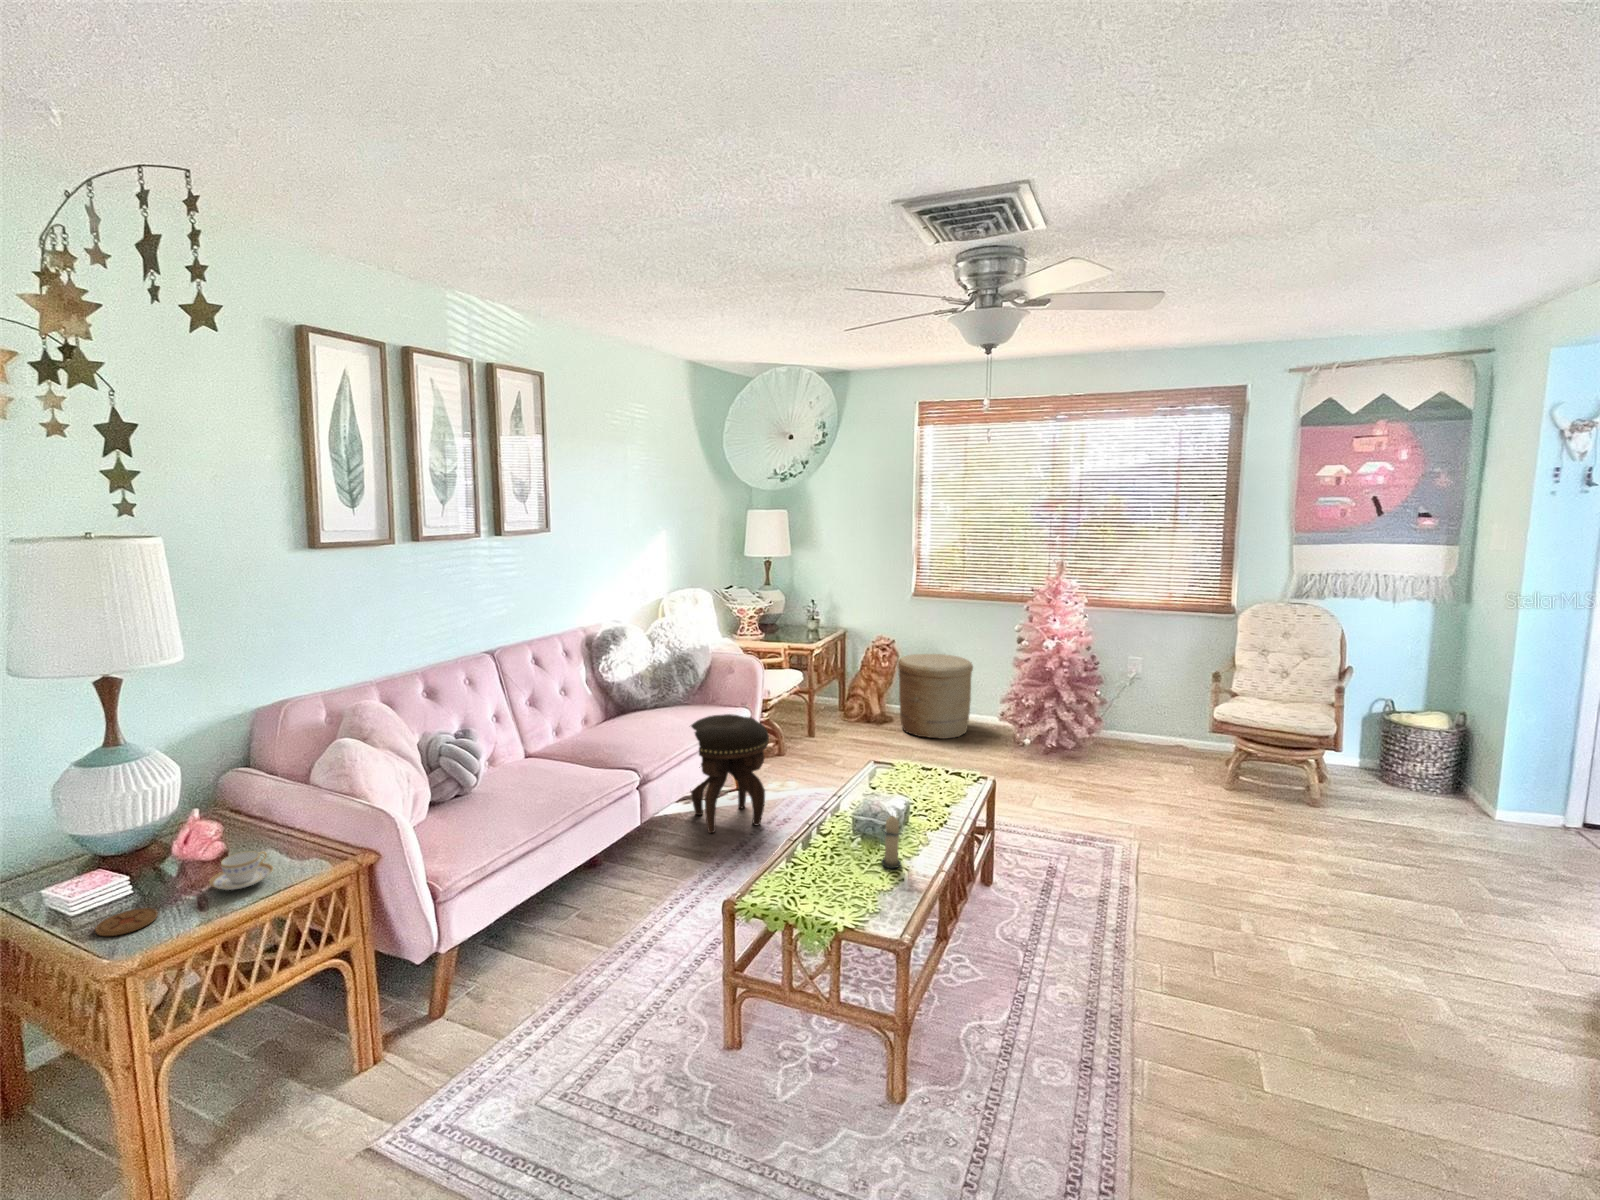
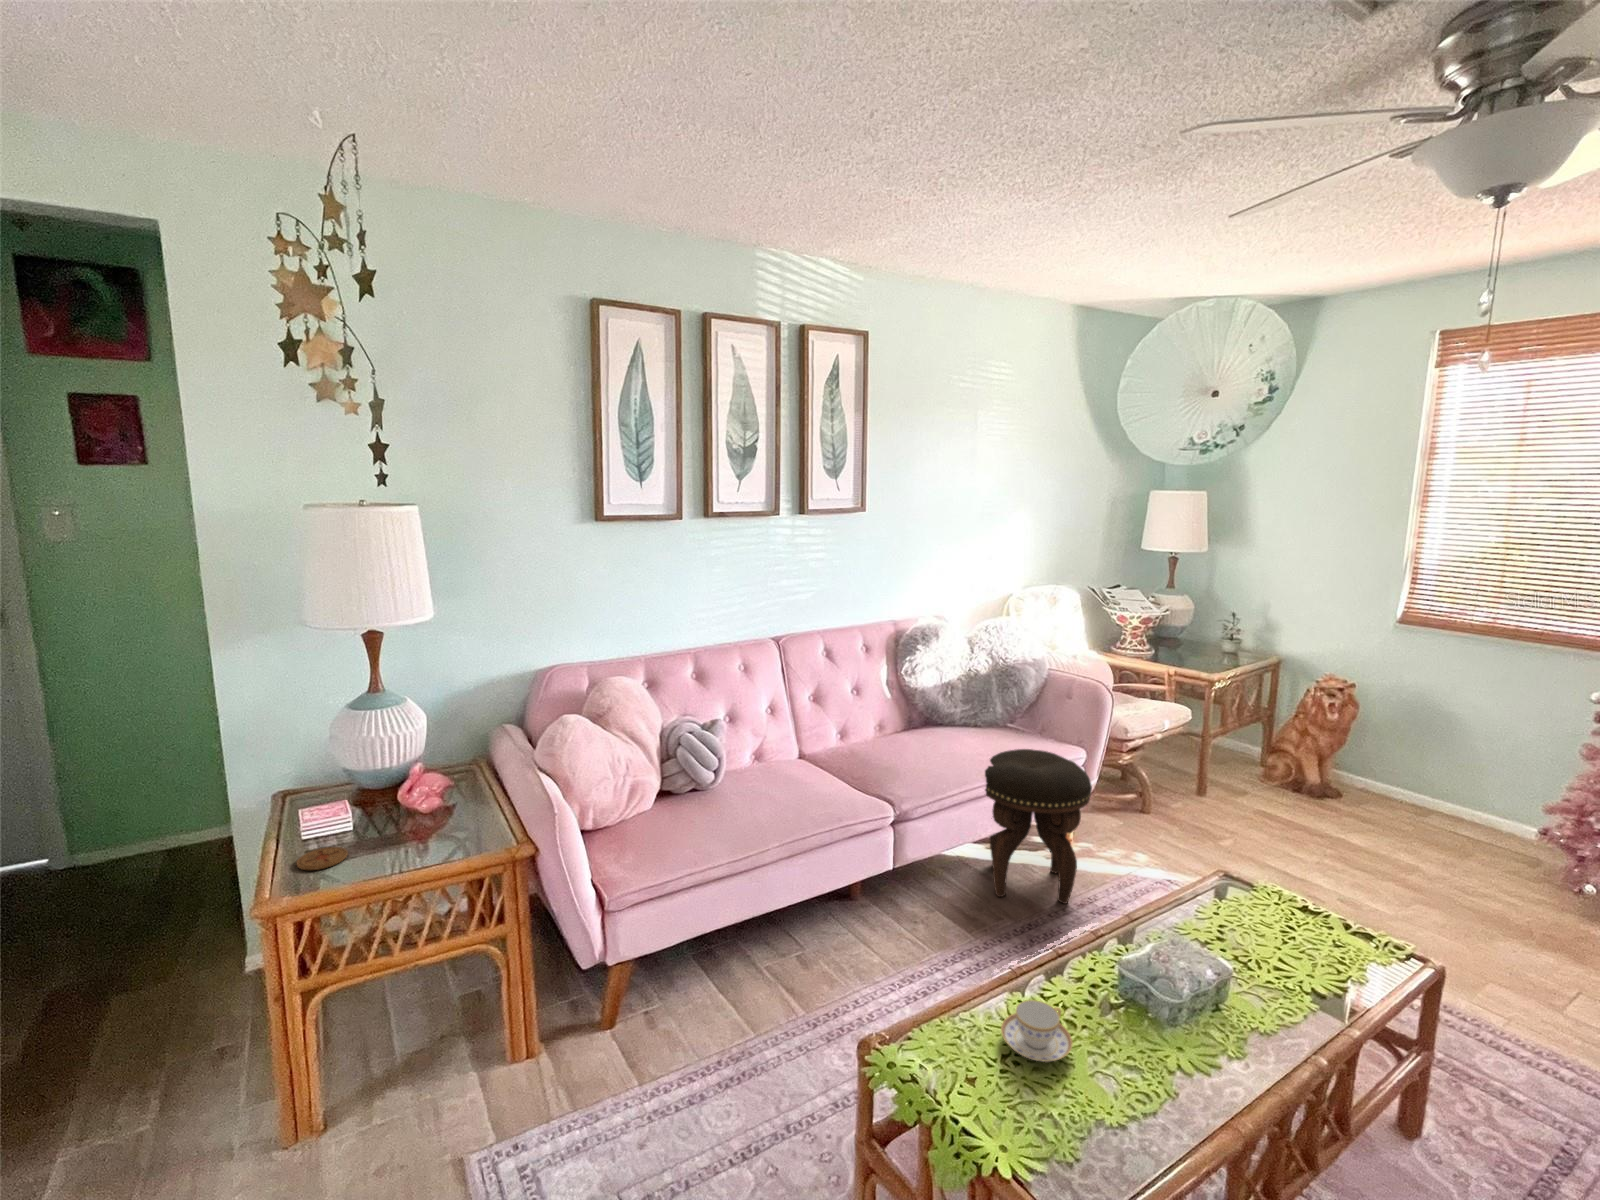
woven basket: present [898,654,973,739] -> none [1349,707,1495,846]
candle: present [881,816,902,868] -> none [1119,997,1171,1092]
teacup: present [210,851,273,890] -> present [1001,1000,1073,1062]

